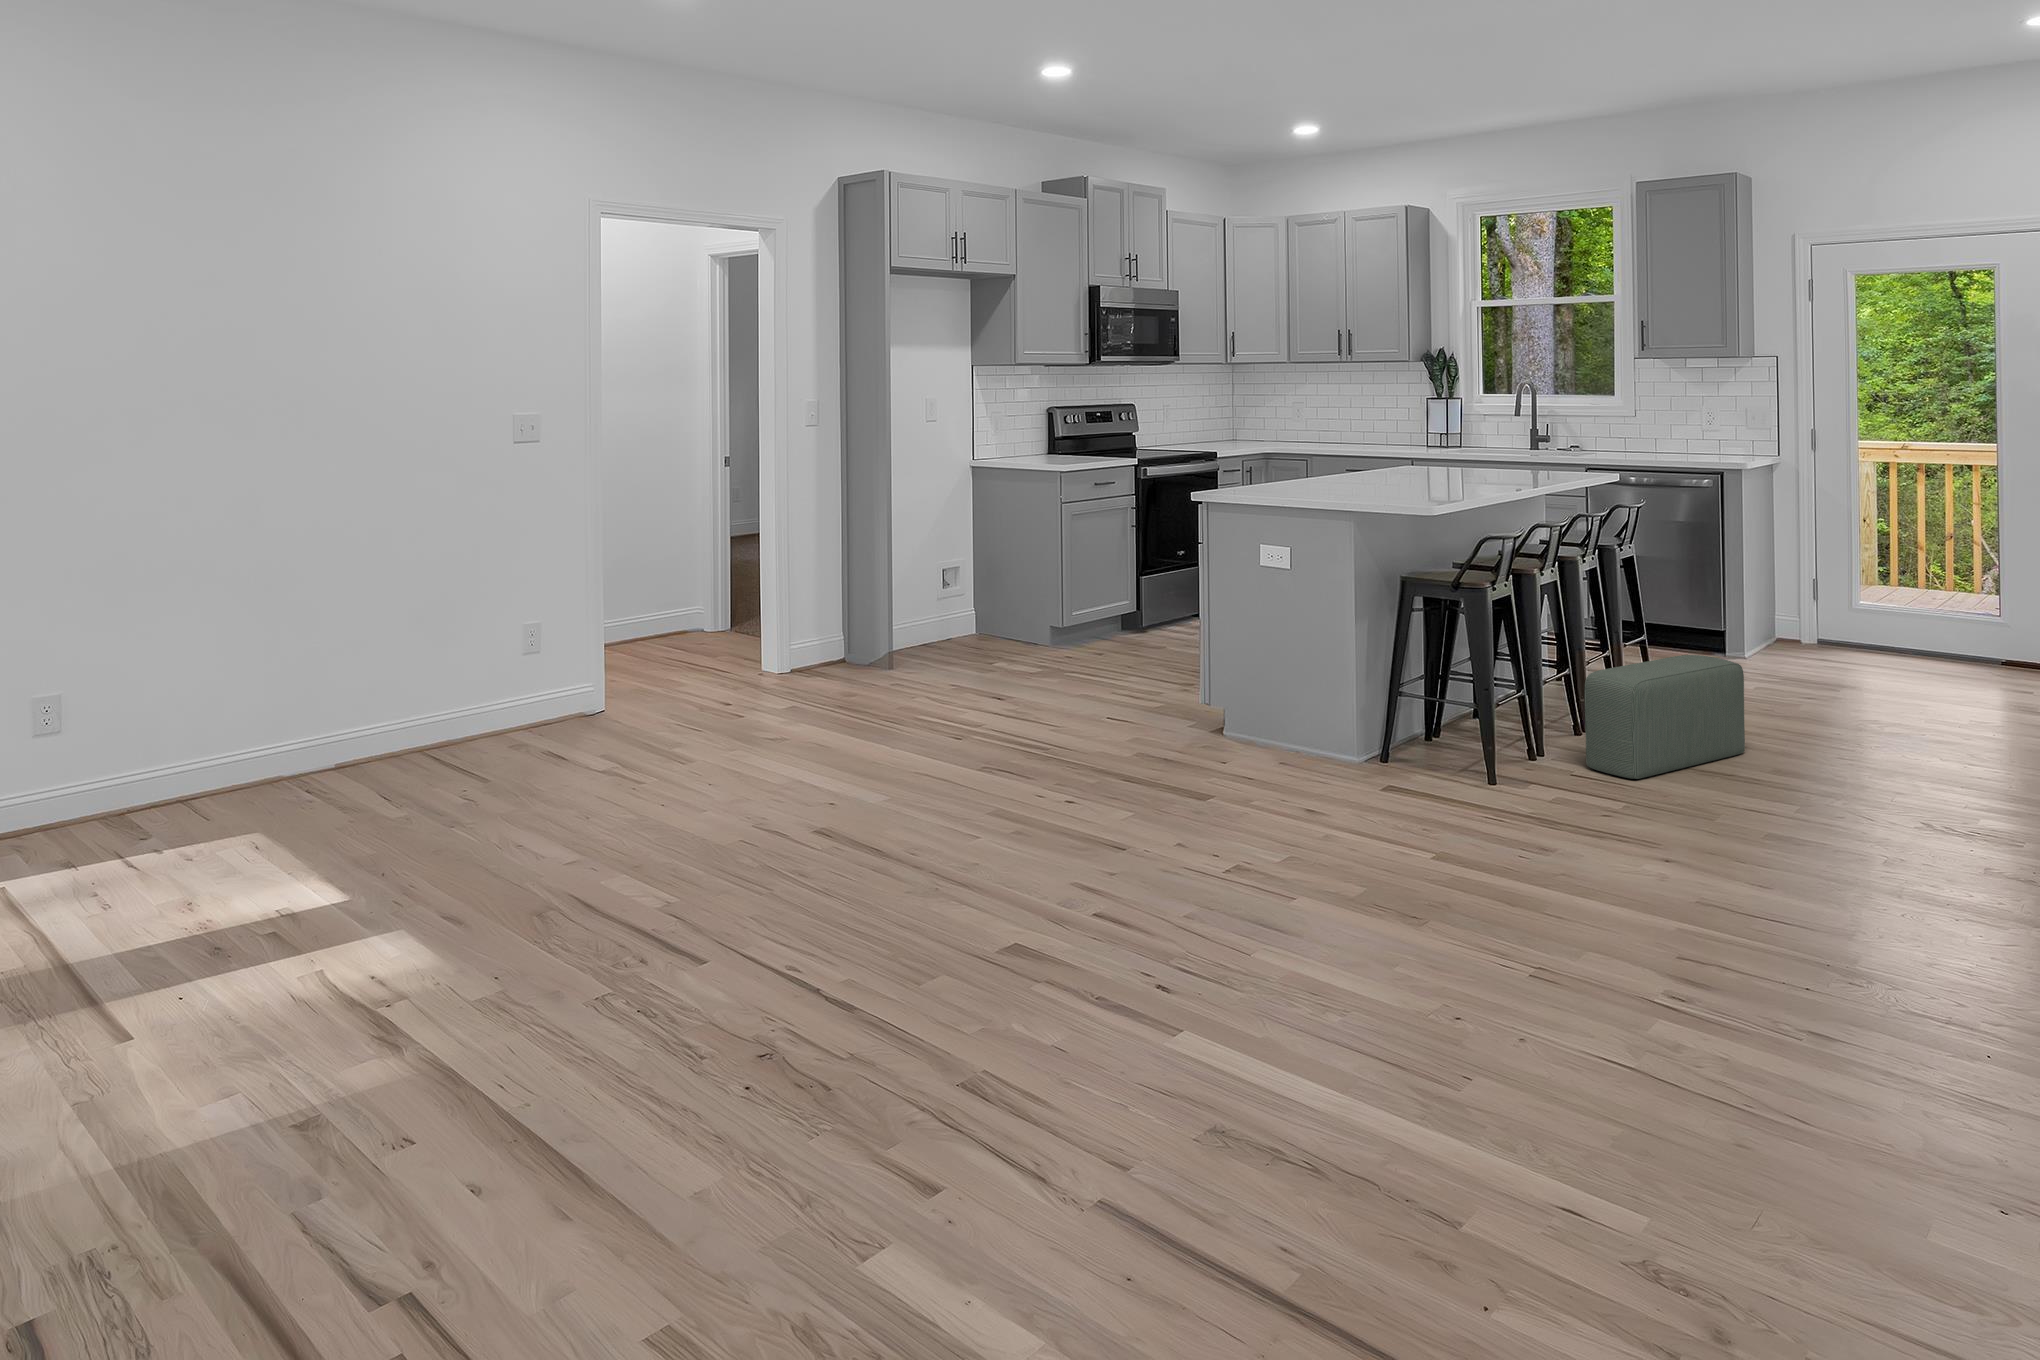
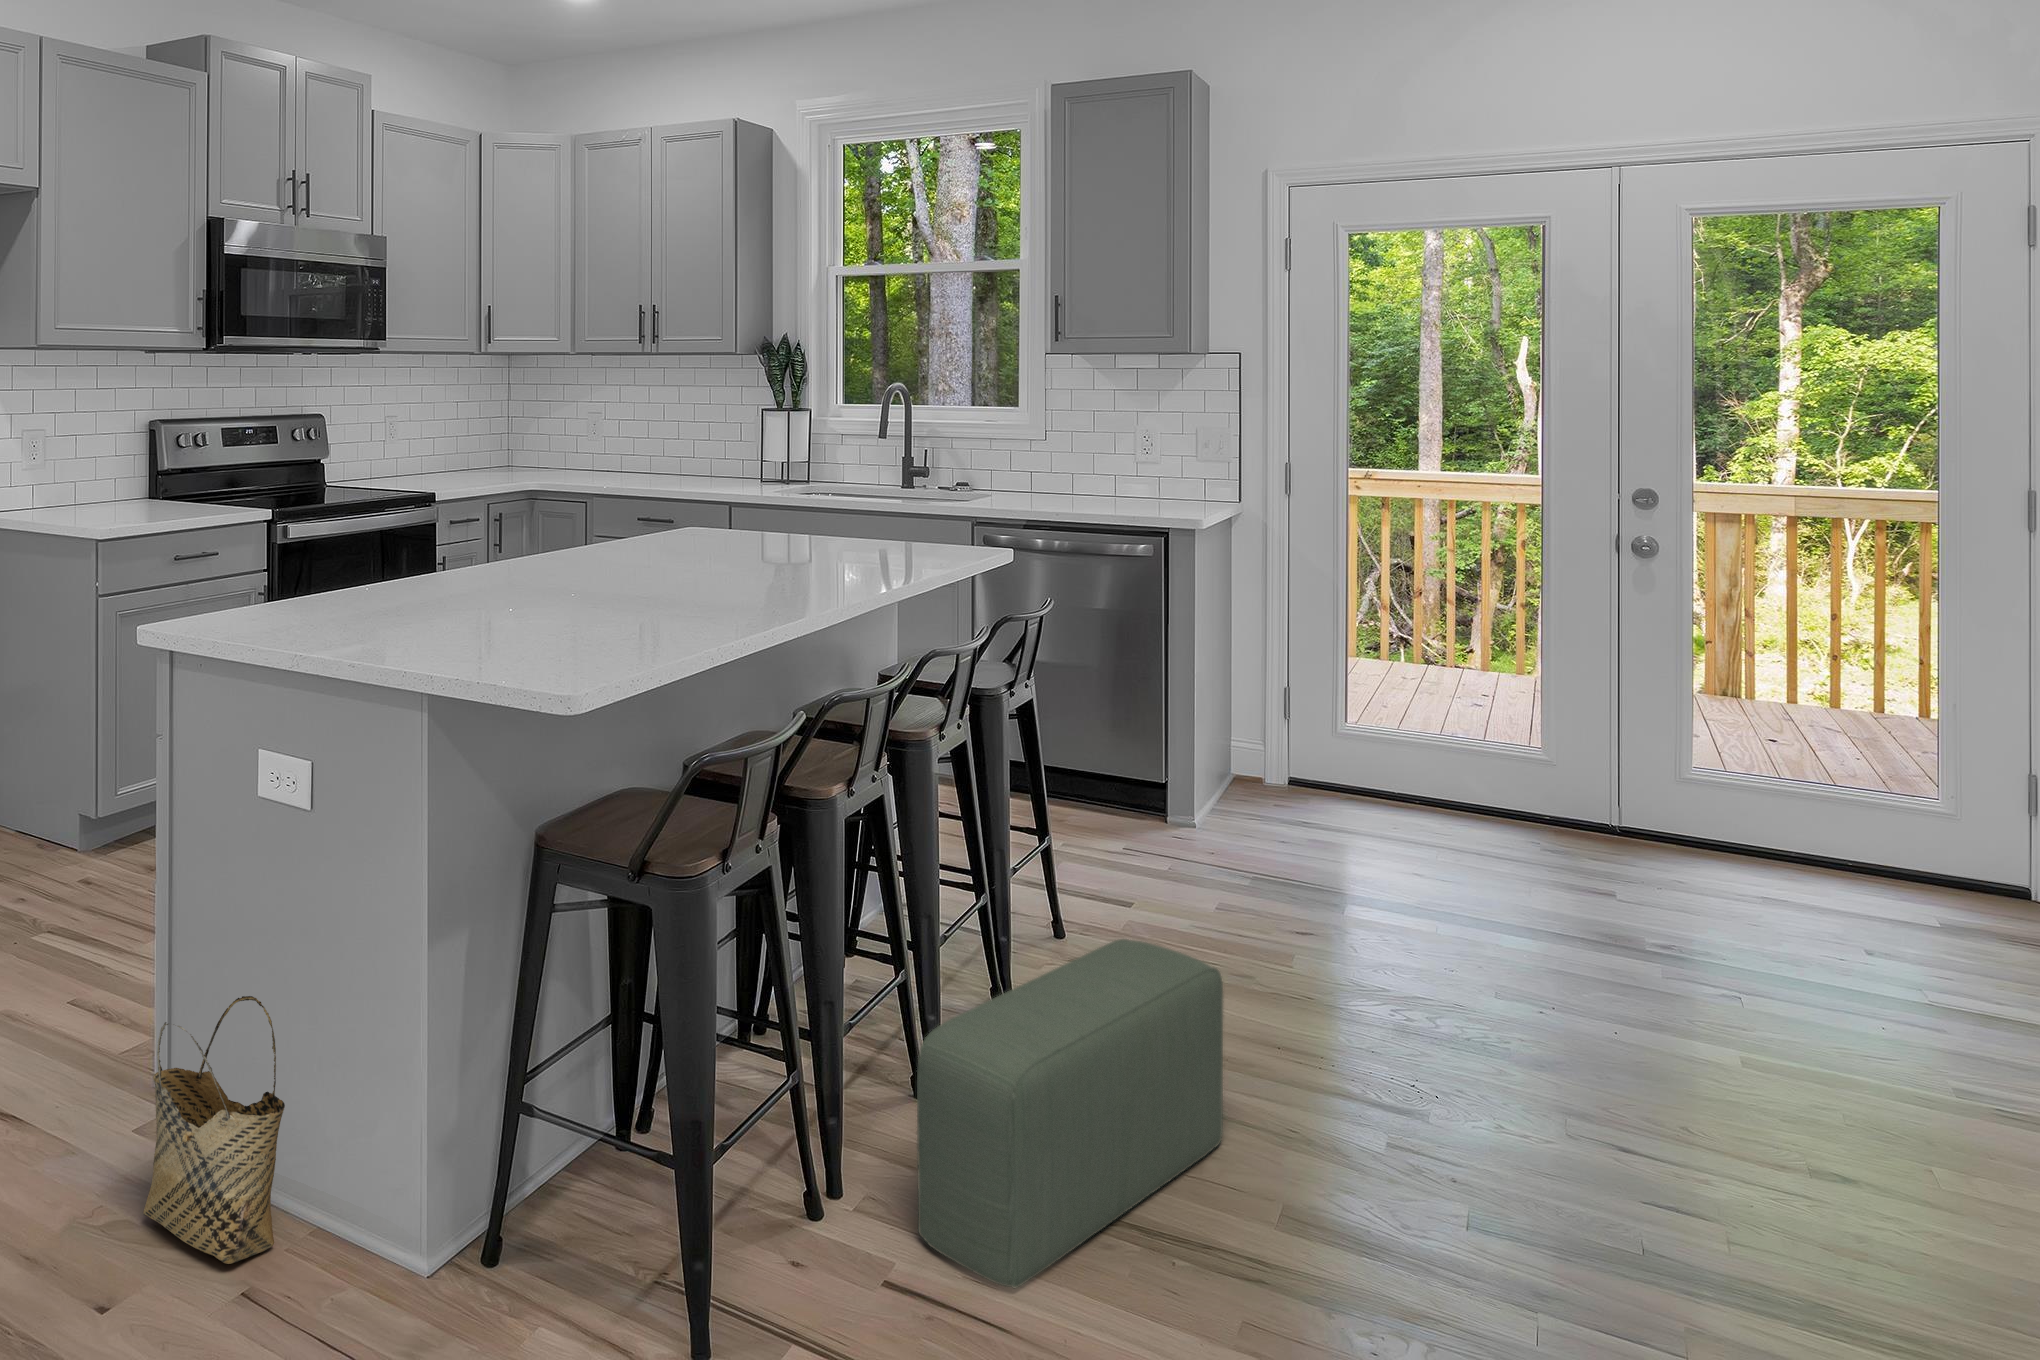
woven basket: none [1217,653,1286,758] -> present [143,996,285,1264]

